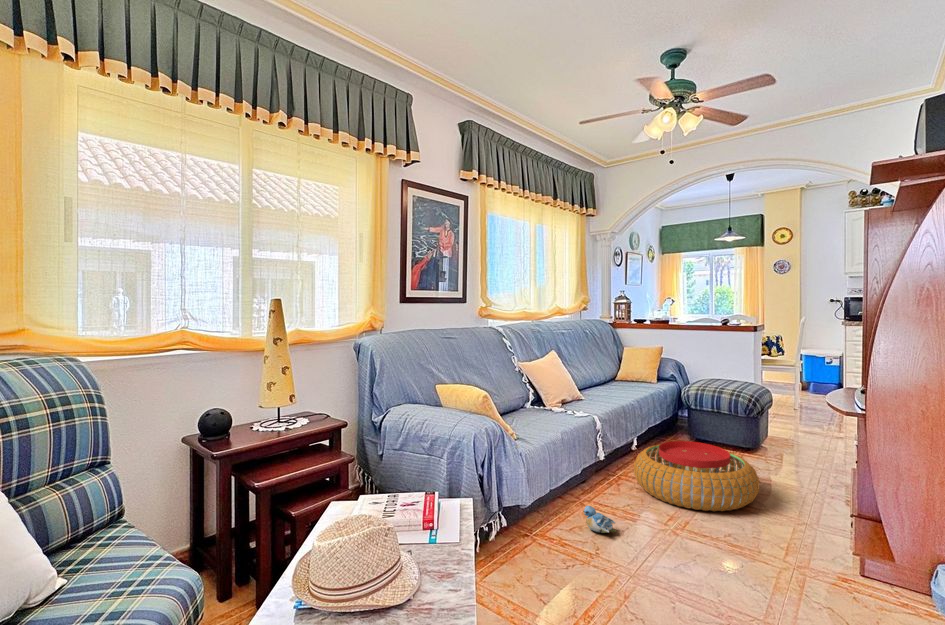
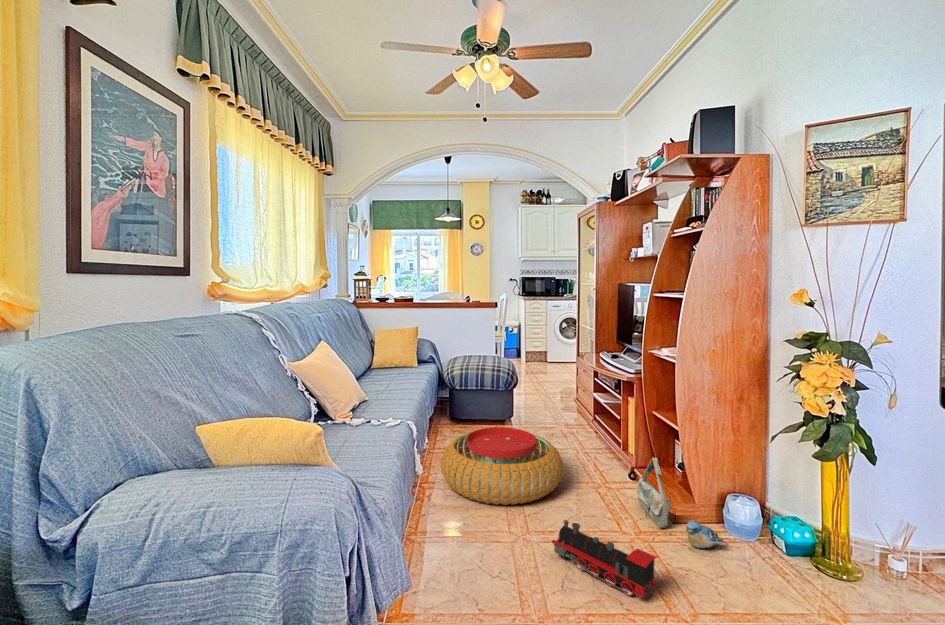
bag: none [828,492,847,569] -> present [637,458,670,528]
plush toy: present [583,506,616,533] -> present [686,520,725,548]
toy train: none [688,518,763,592] -> present [552,520,656,598]

